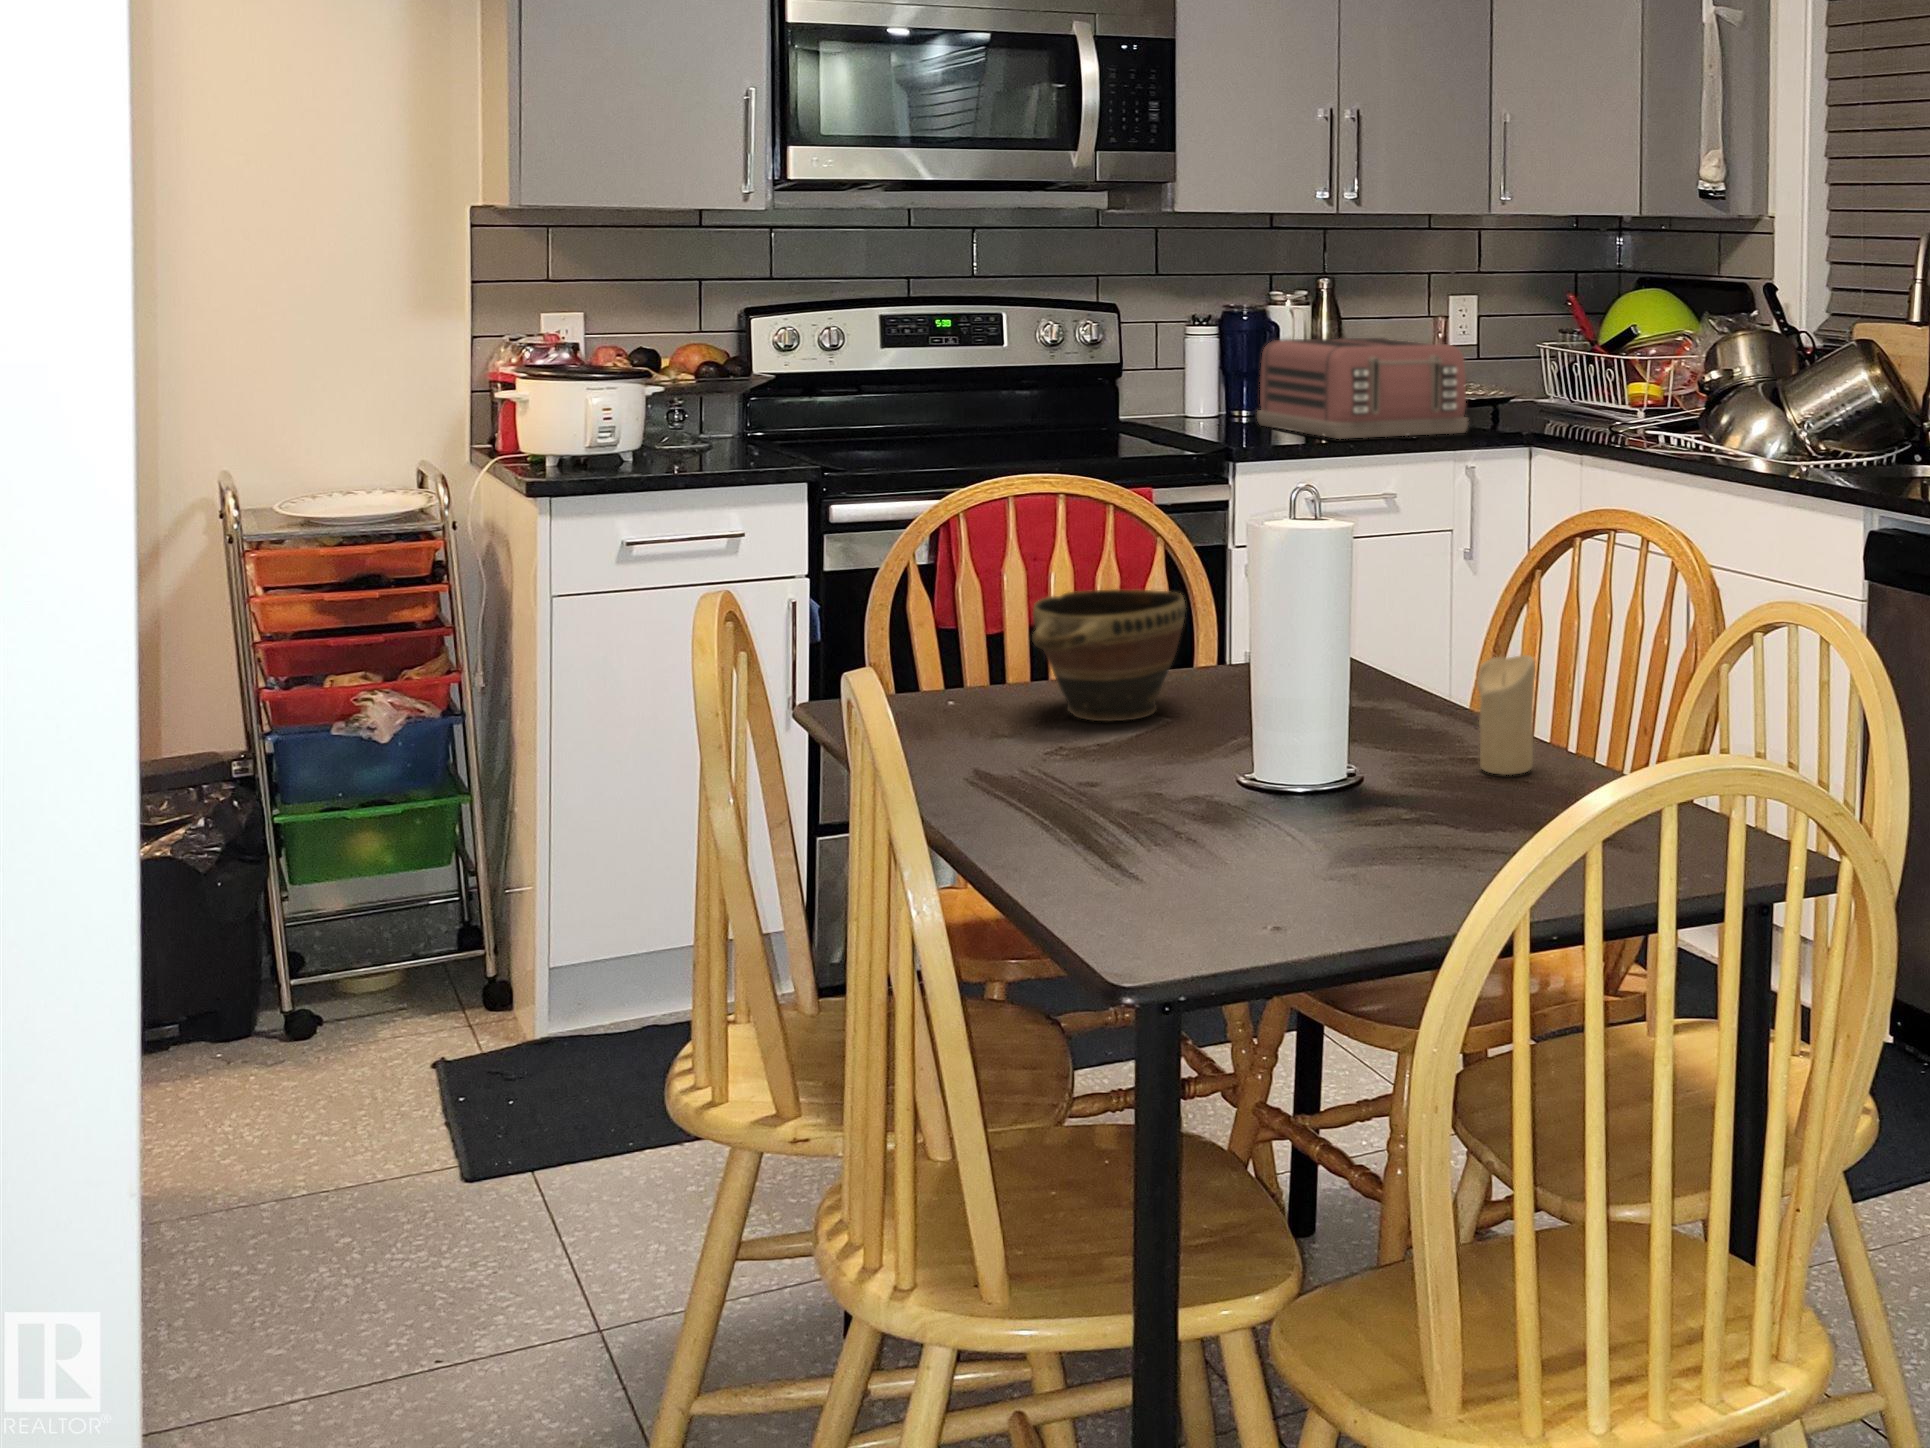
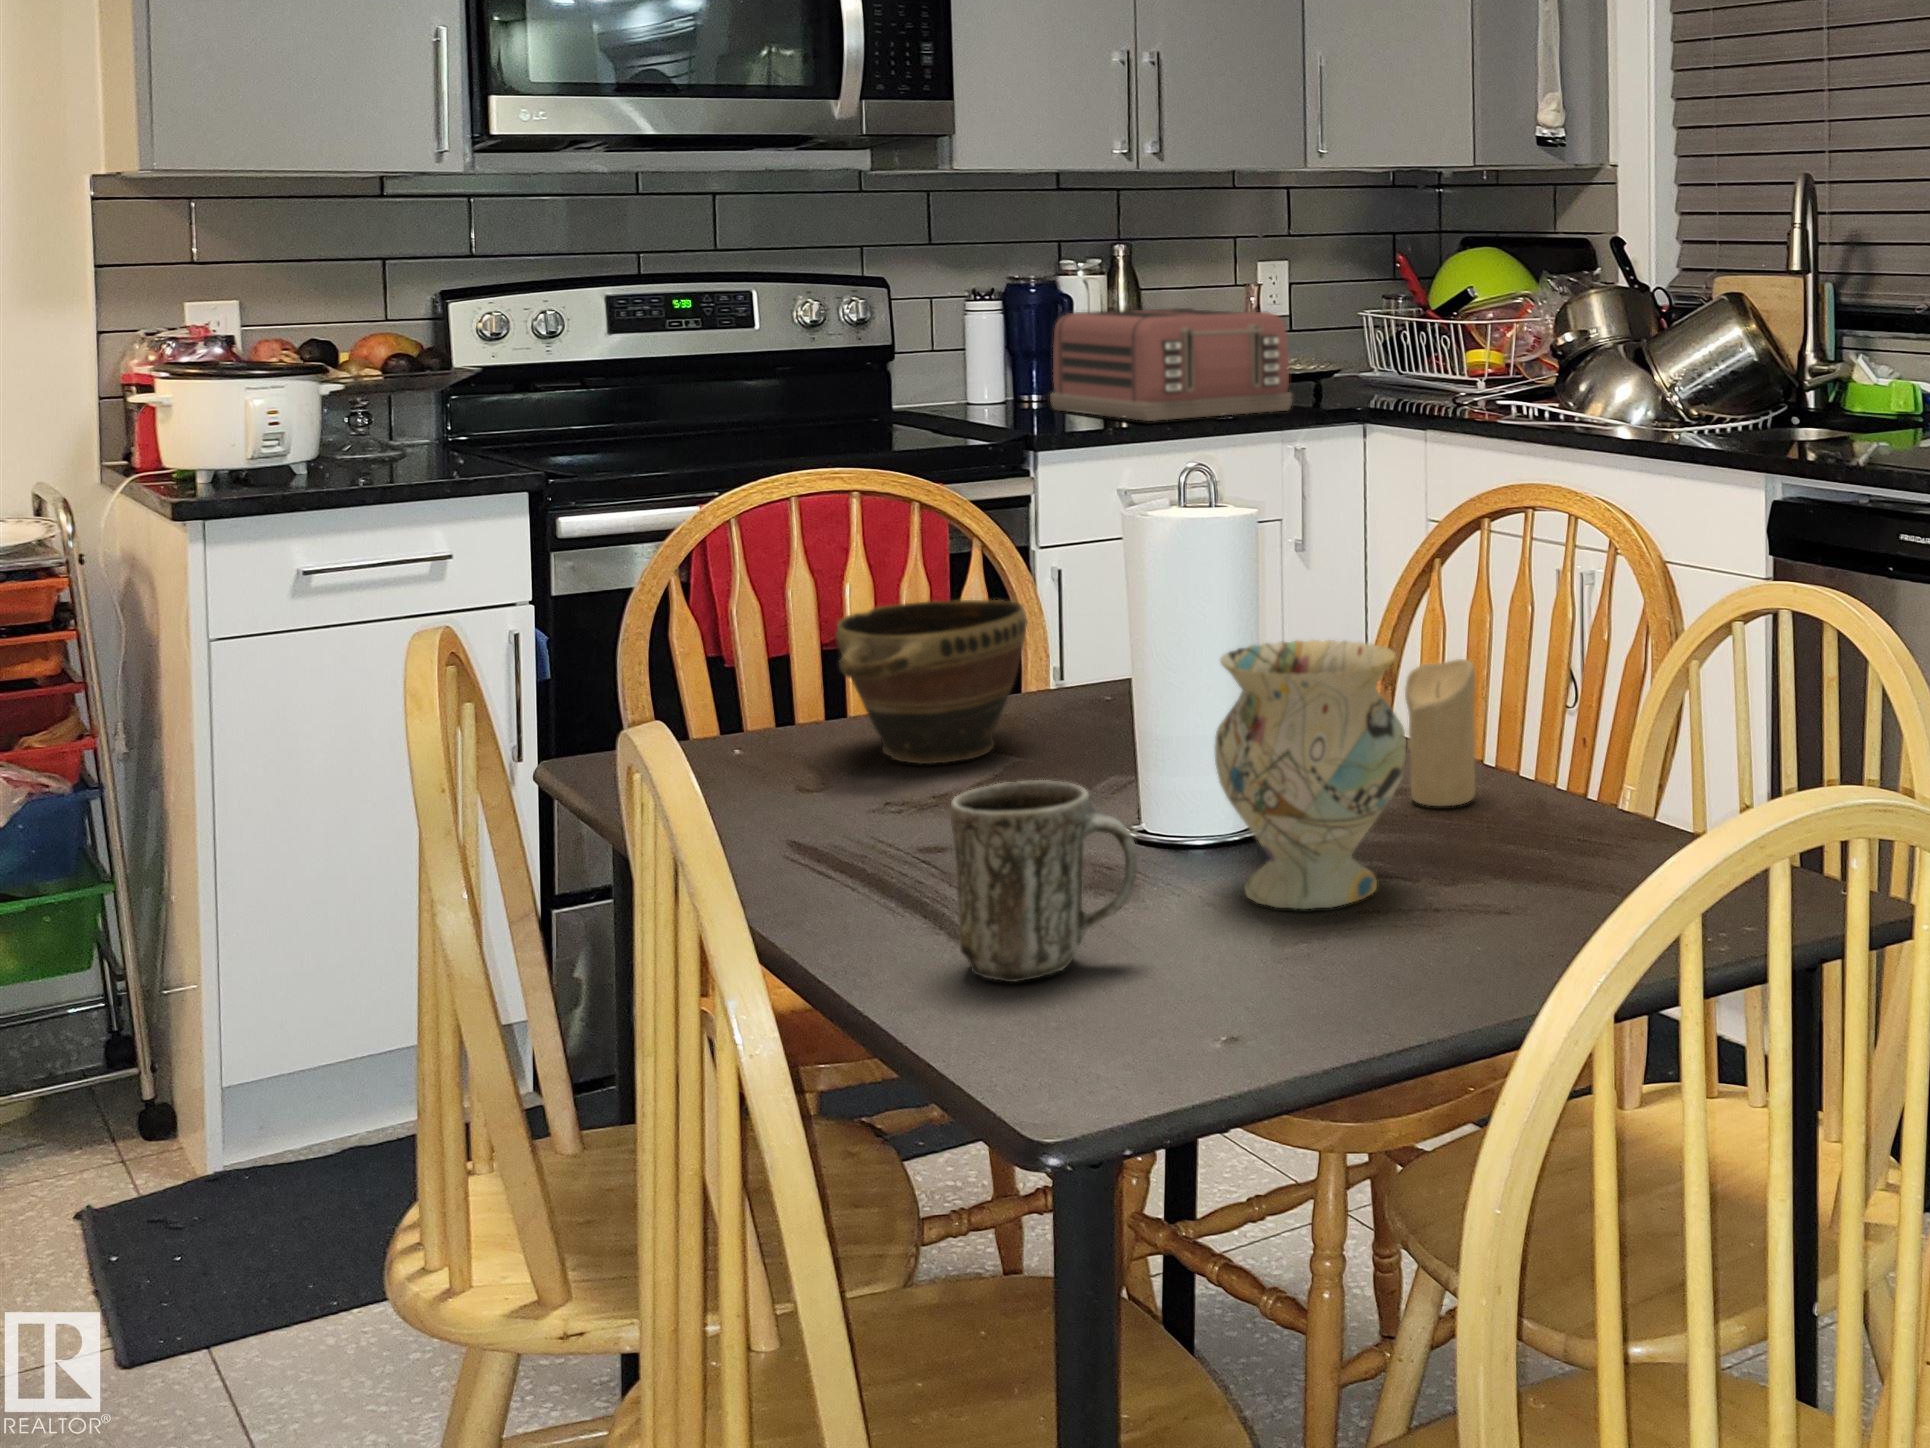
vase: none [1304,632,1456,845] -> present [1215,640,1406,909]
mug: none [1090,731,1232,883] -> present [951,780,1138,982]

